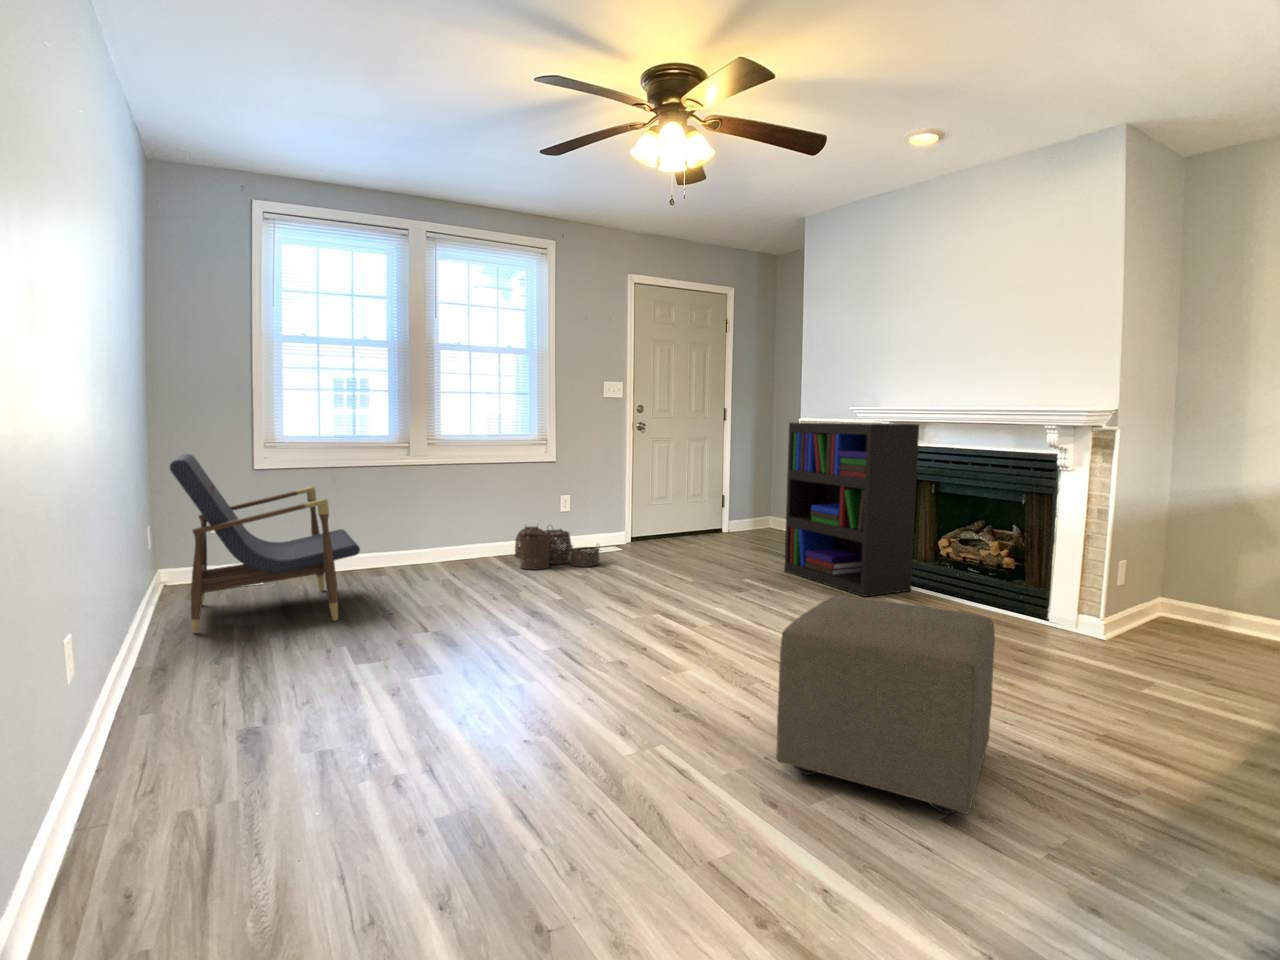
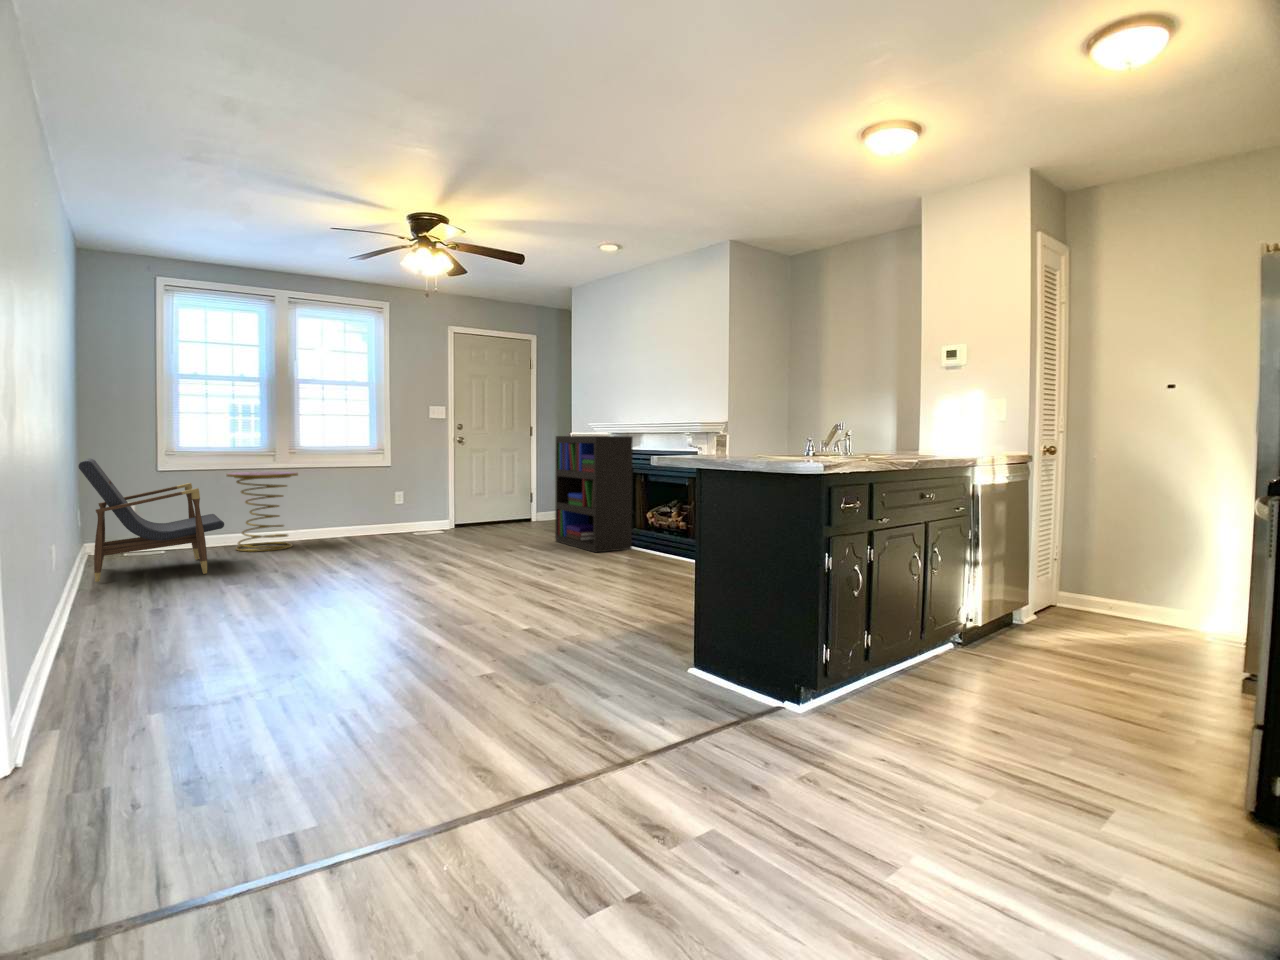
side table: none [356,468,445,578] -> present [226,472,298,552]
woven basket: present [515,526,599,570] -> none [357,513,421,544]
ottoman: present [776,596,995,814] -> none [455,531,584,630]

